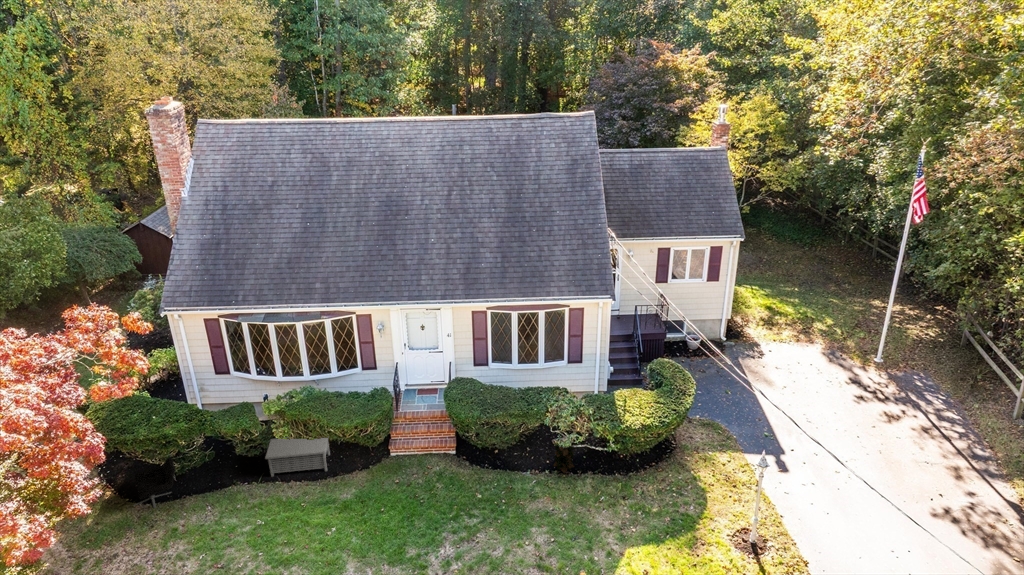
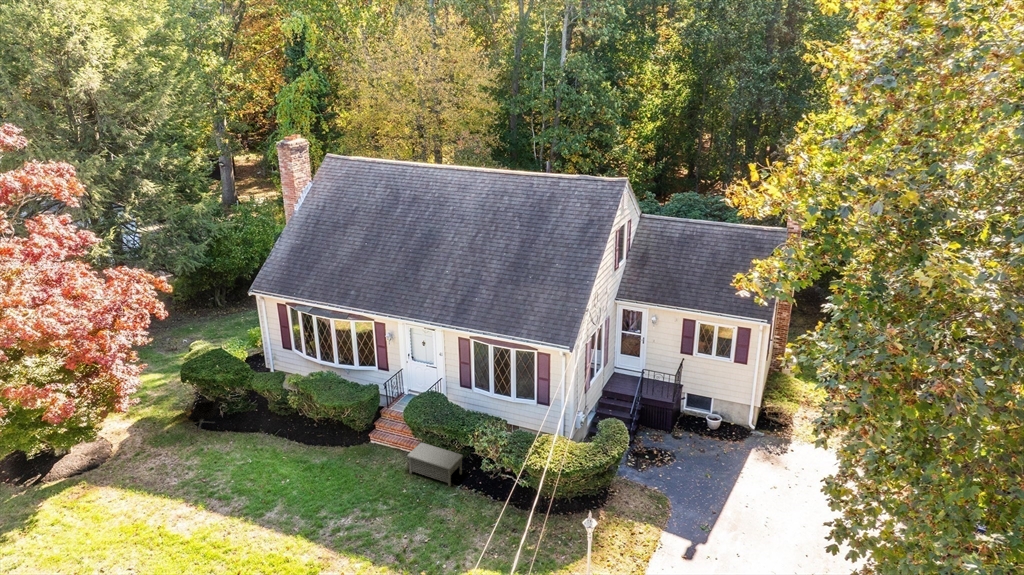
storage bench: present [265,438,330,477] -> present [407,443,463,486]
decorative plant: present [553,444,574,473] -> none [476,466,497,495]

